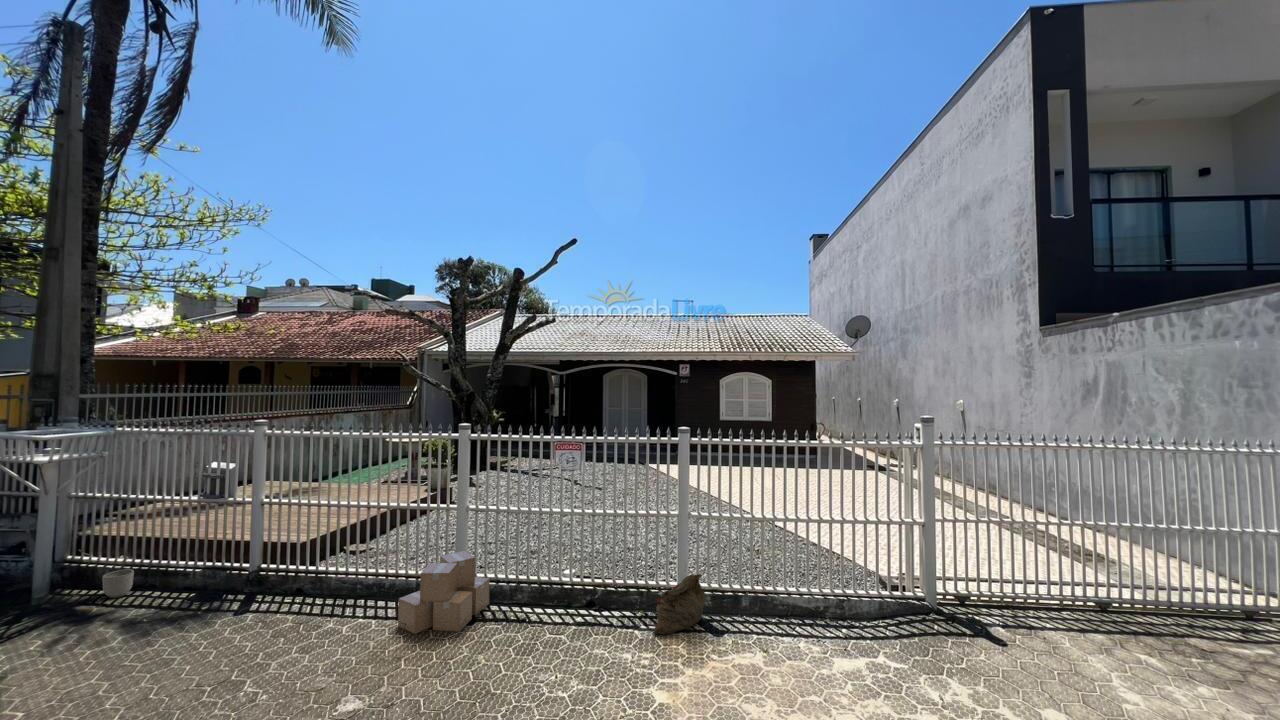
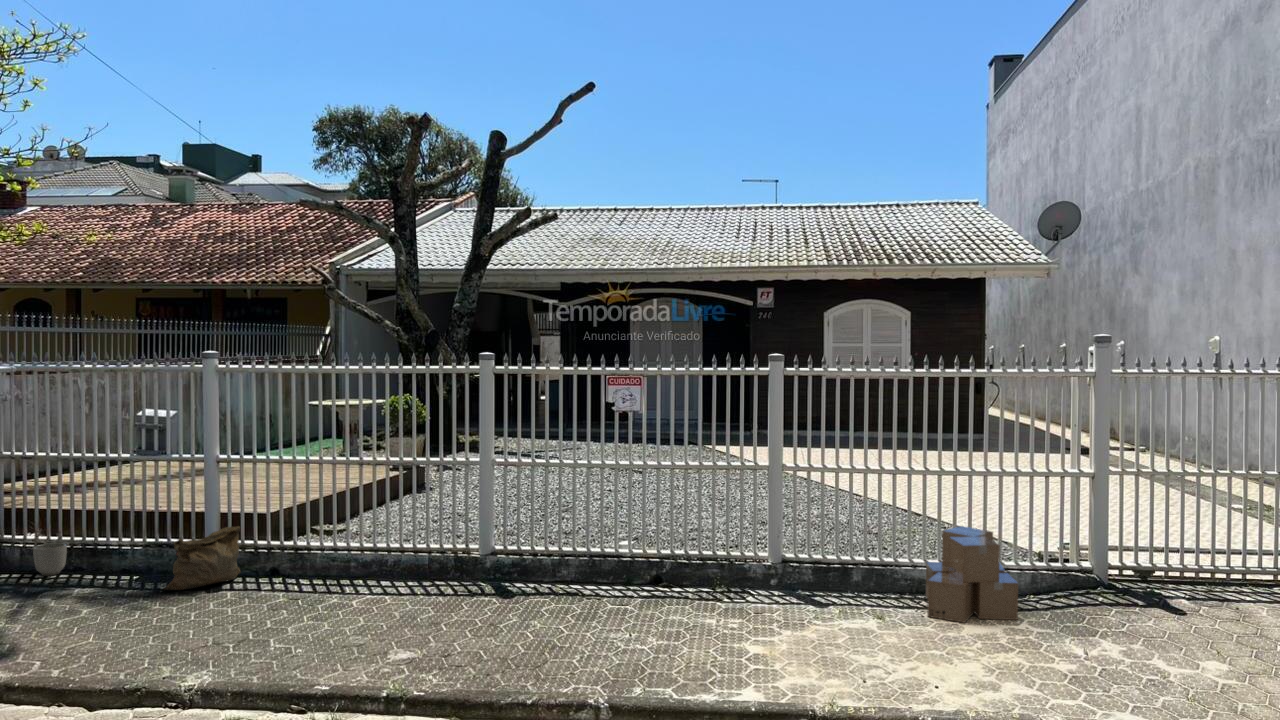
cardboard box: present [398,551,490,634] -> present [926,526,1018,623]
bag: present [652,574,706,635] -> present [164,527,241,590]

